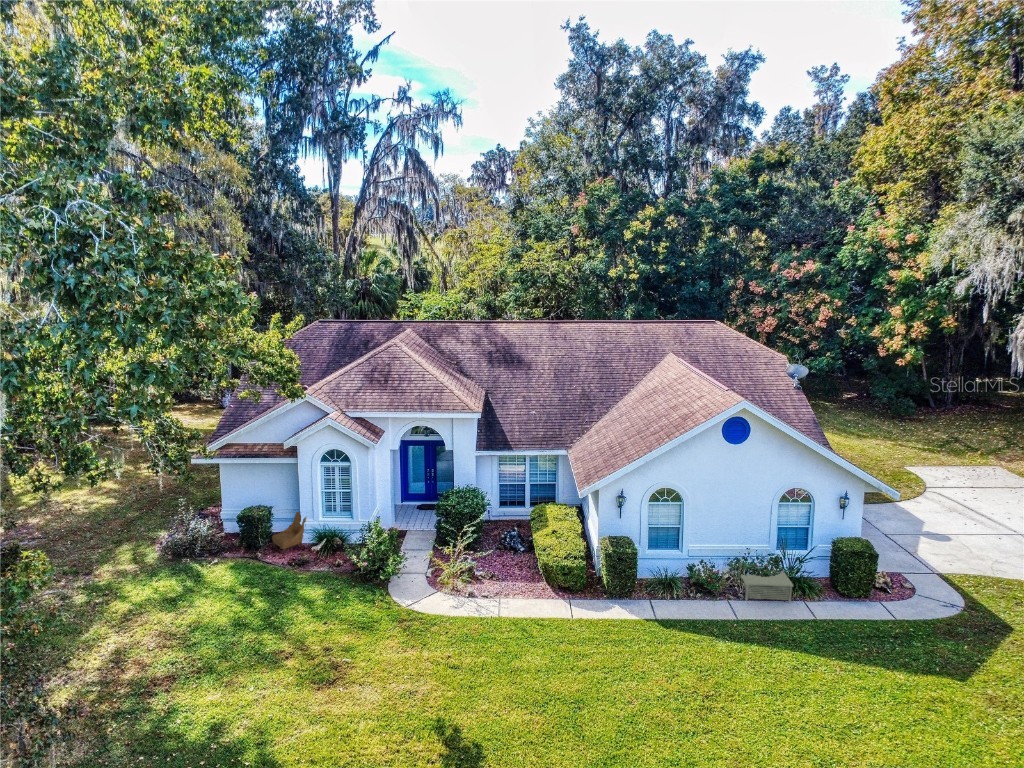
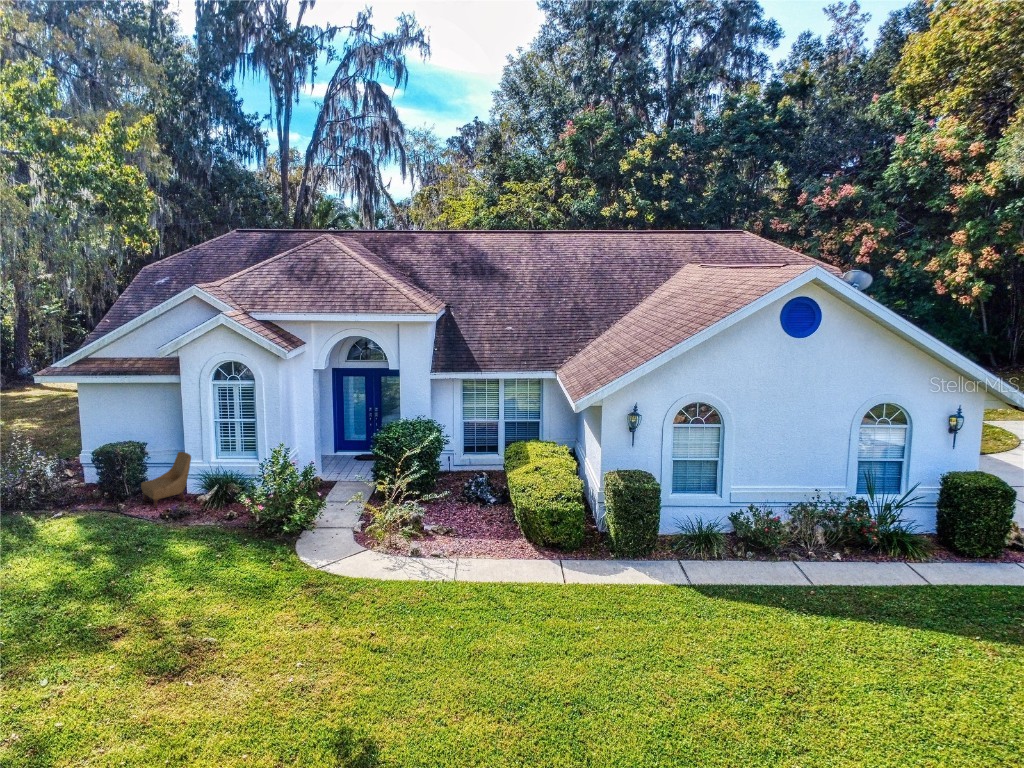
storage bench: present [740,573,793,603] -> none [805,521,888,563]

